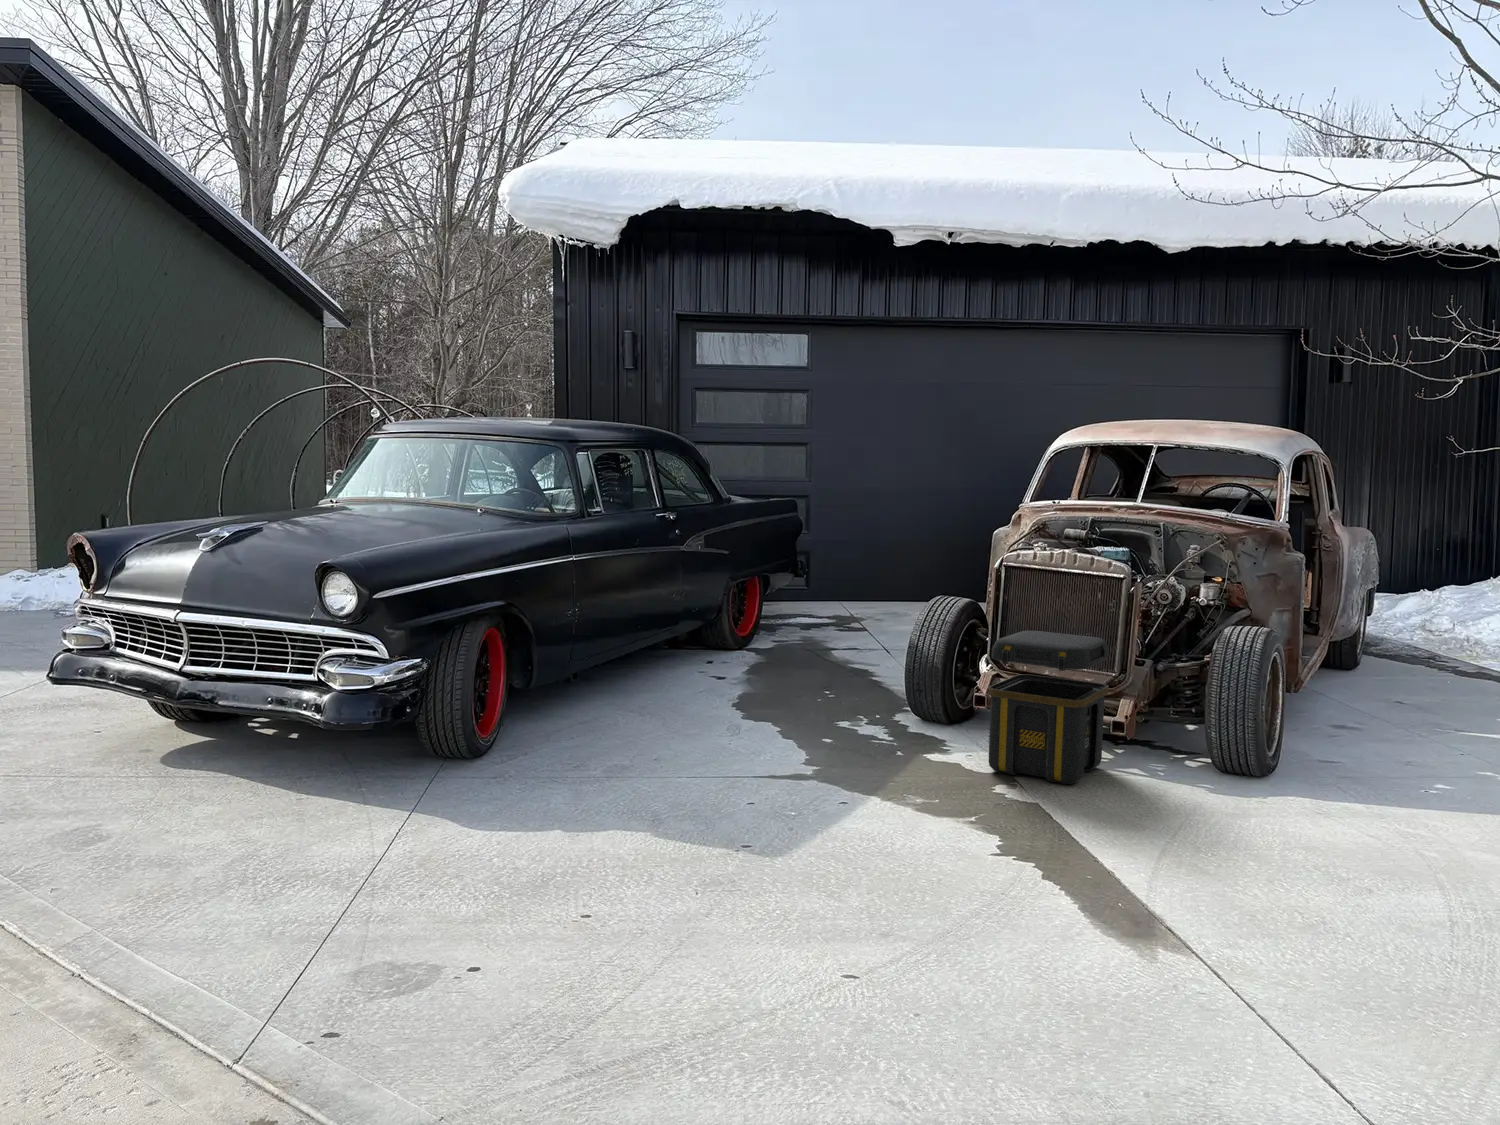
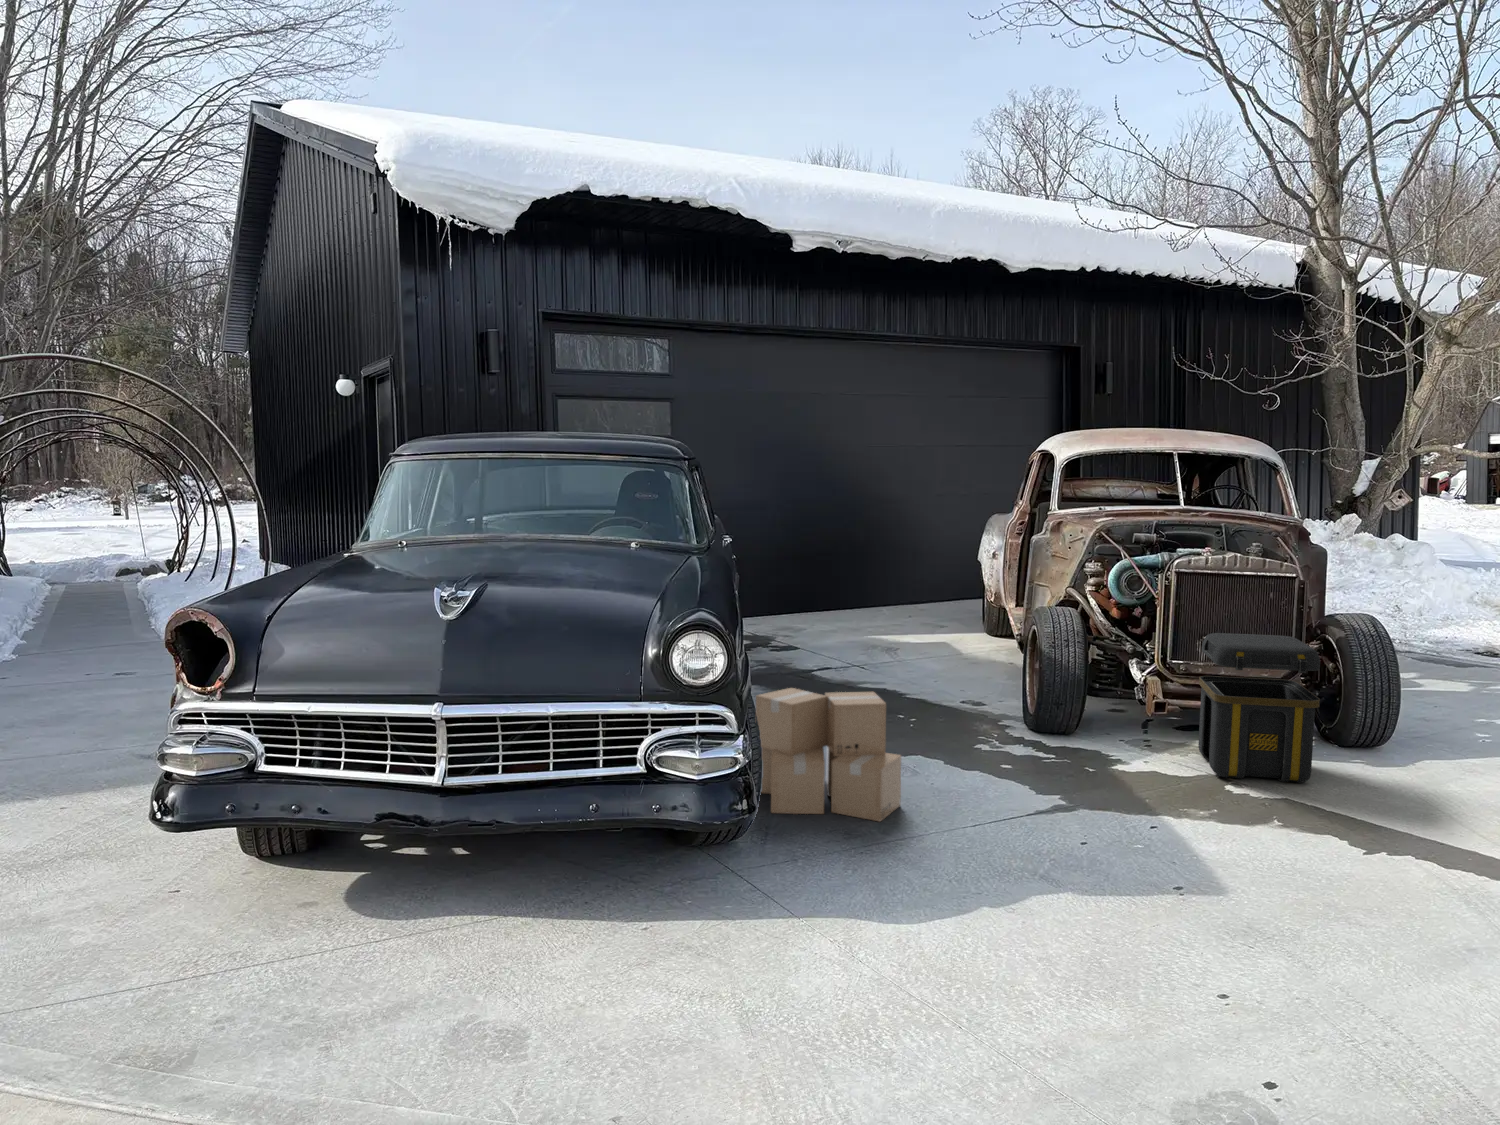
cardboard box: none [545,648,672,763] -> present [756,688,901,821]

